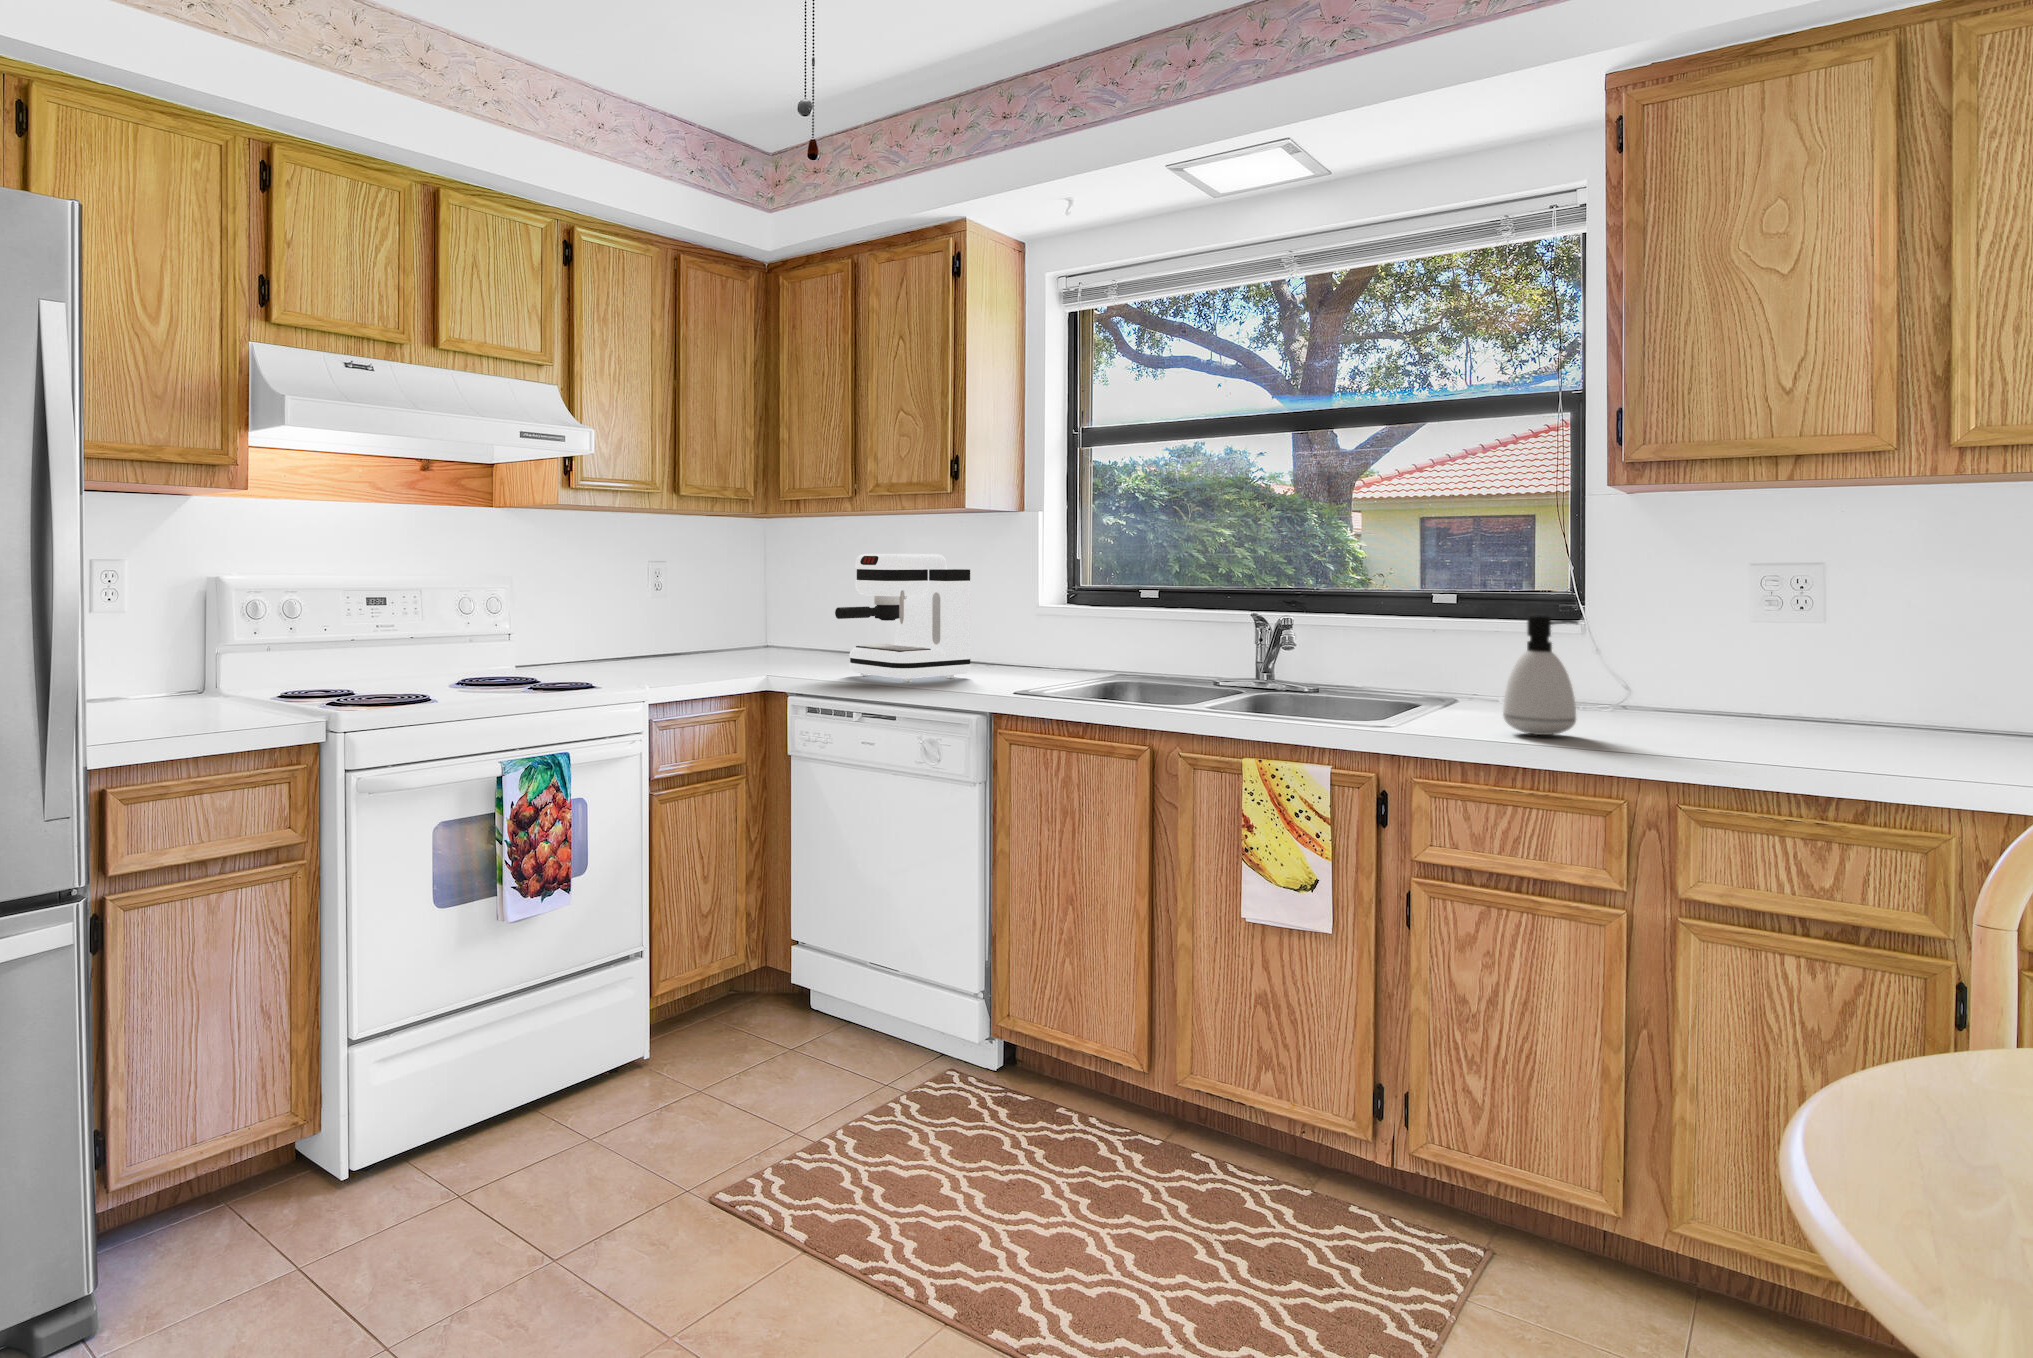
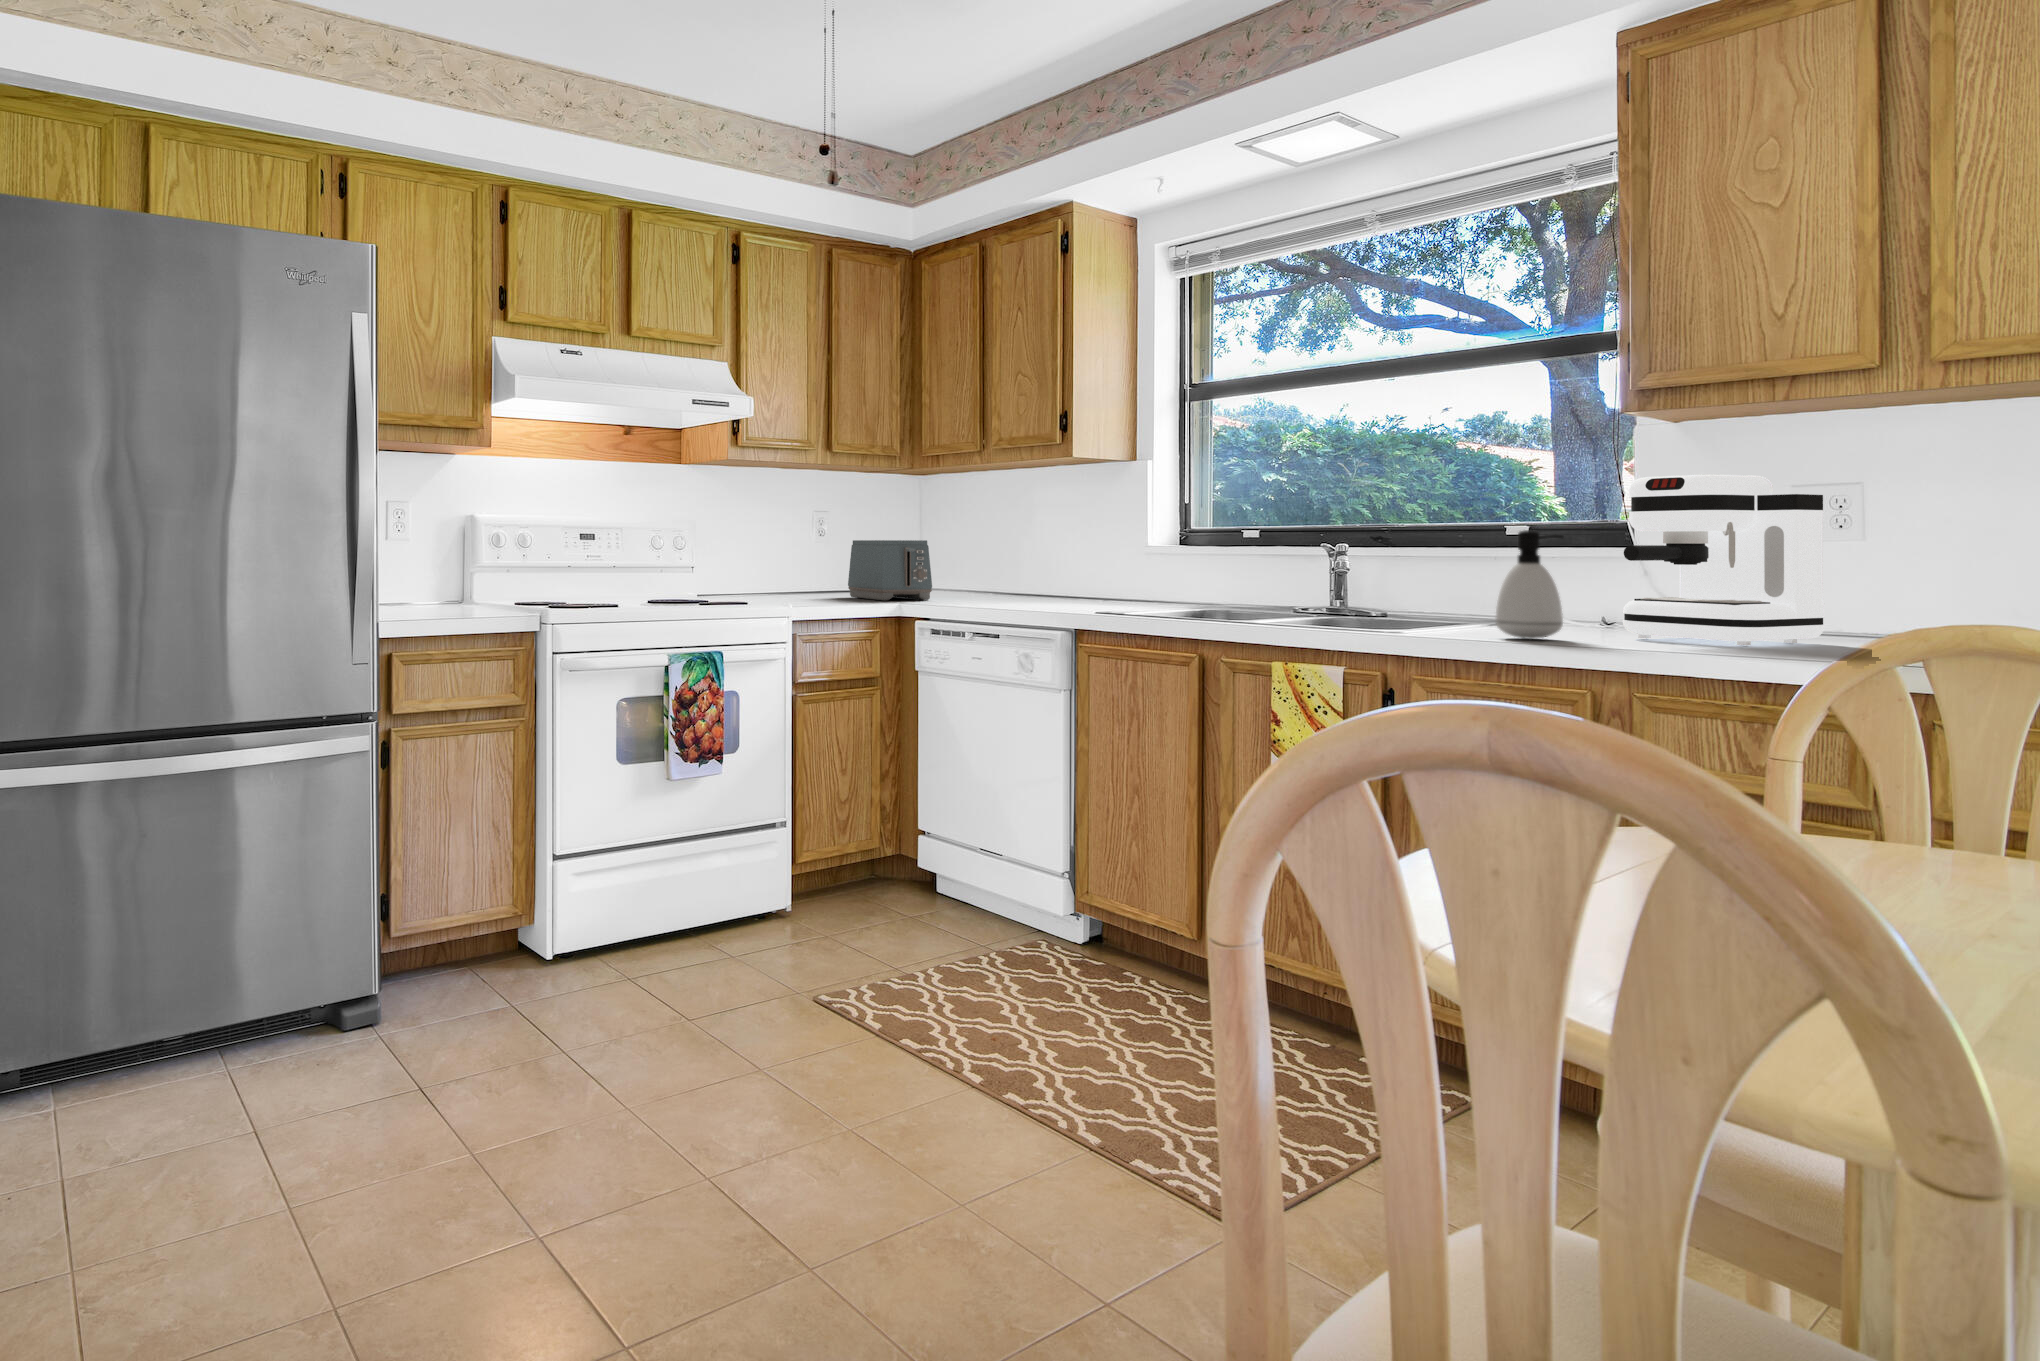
coffee maker: present [835,554,971,681] -> present [1623,474,1824,645]
toaster: none [693,593,798,668] -> present [848,540,932,601]

